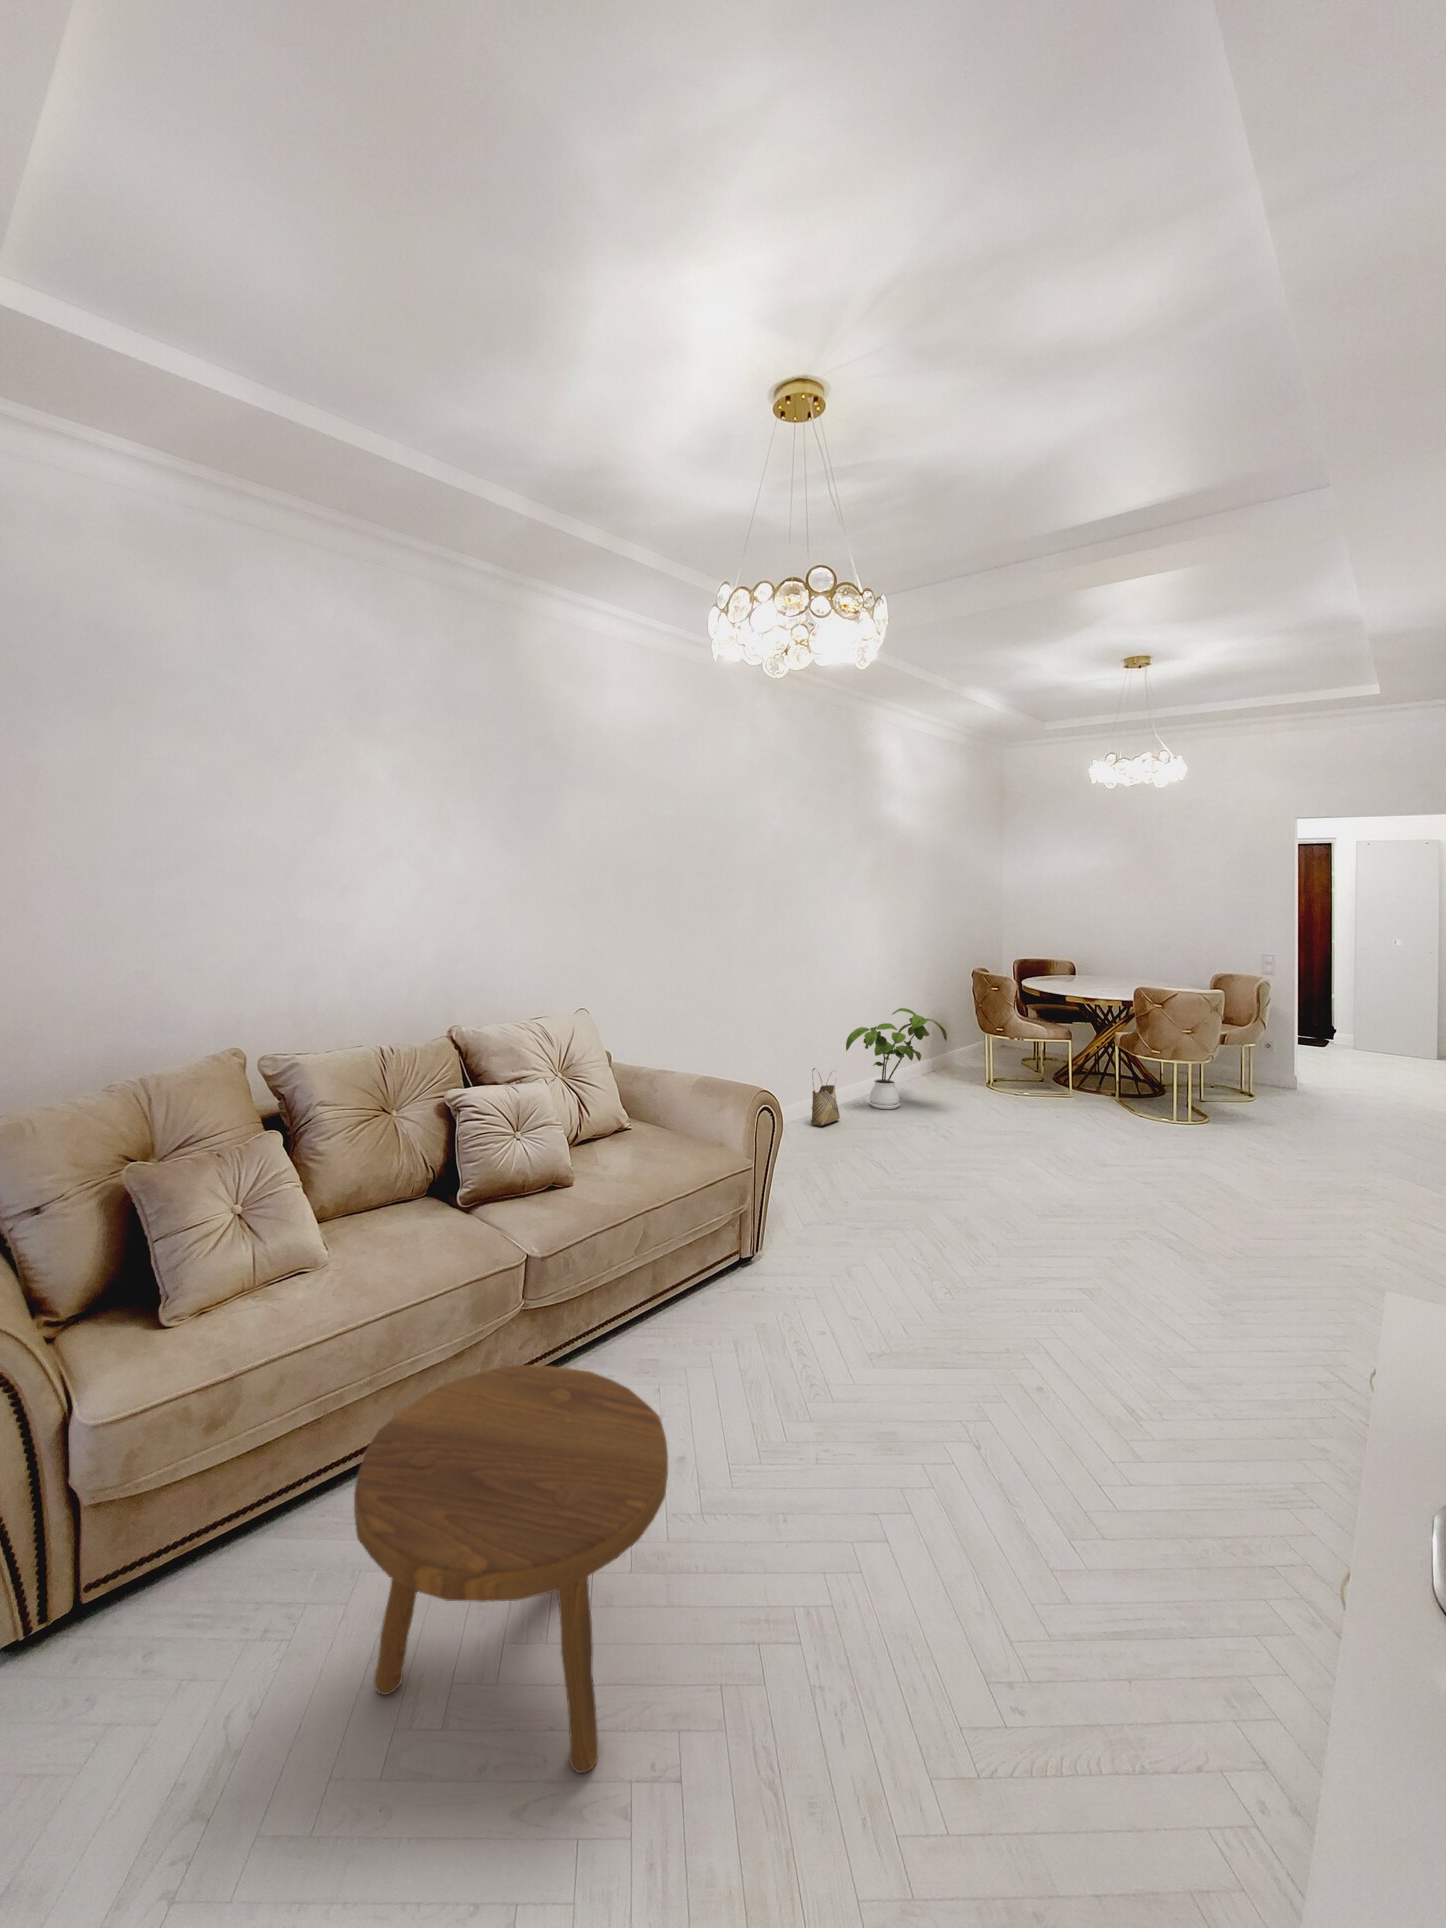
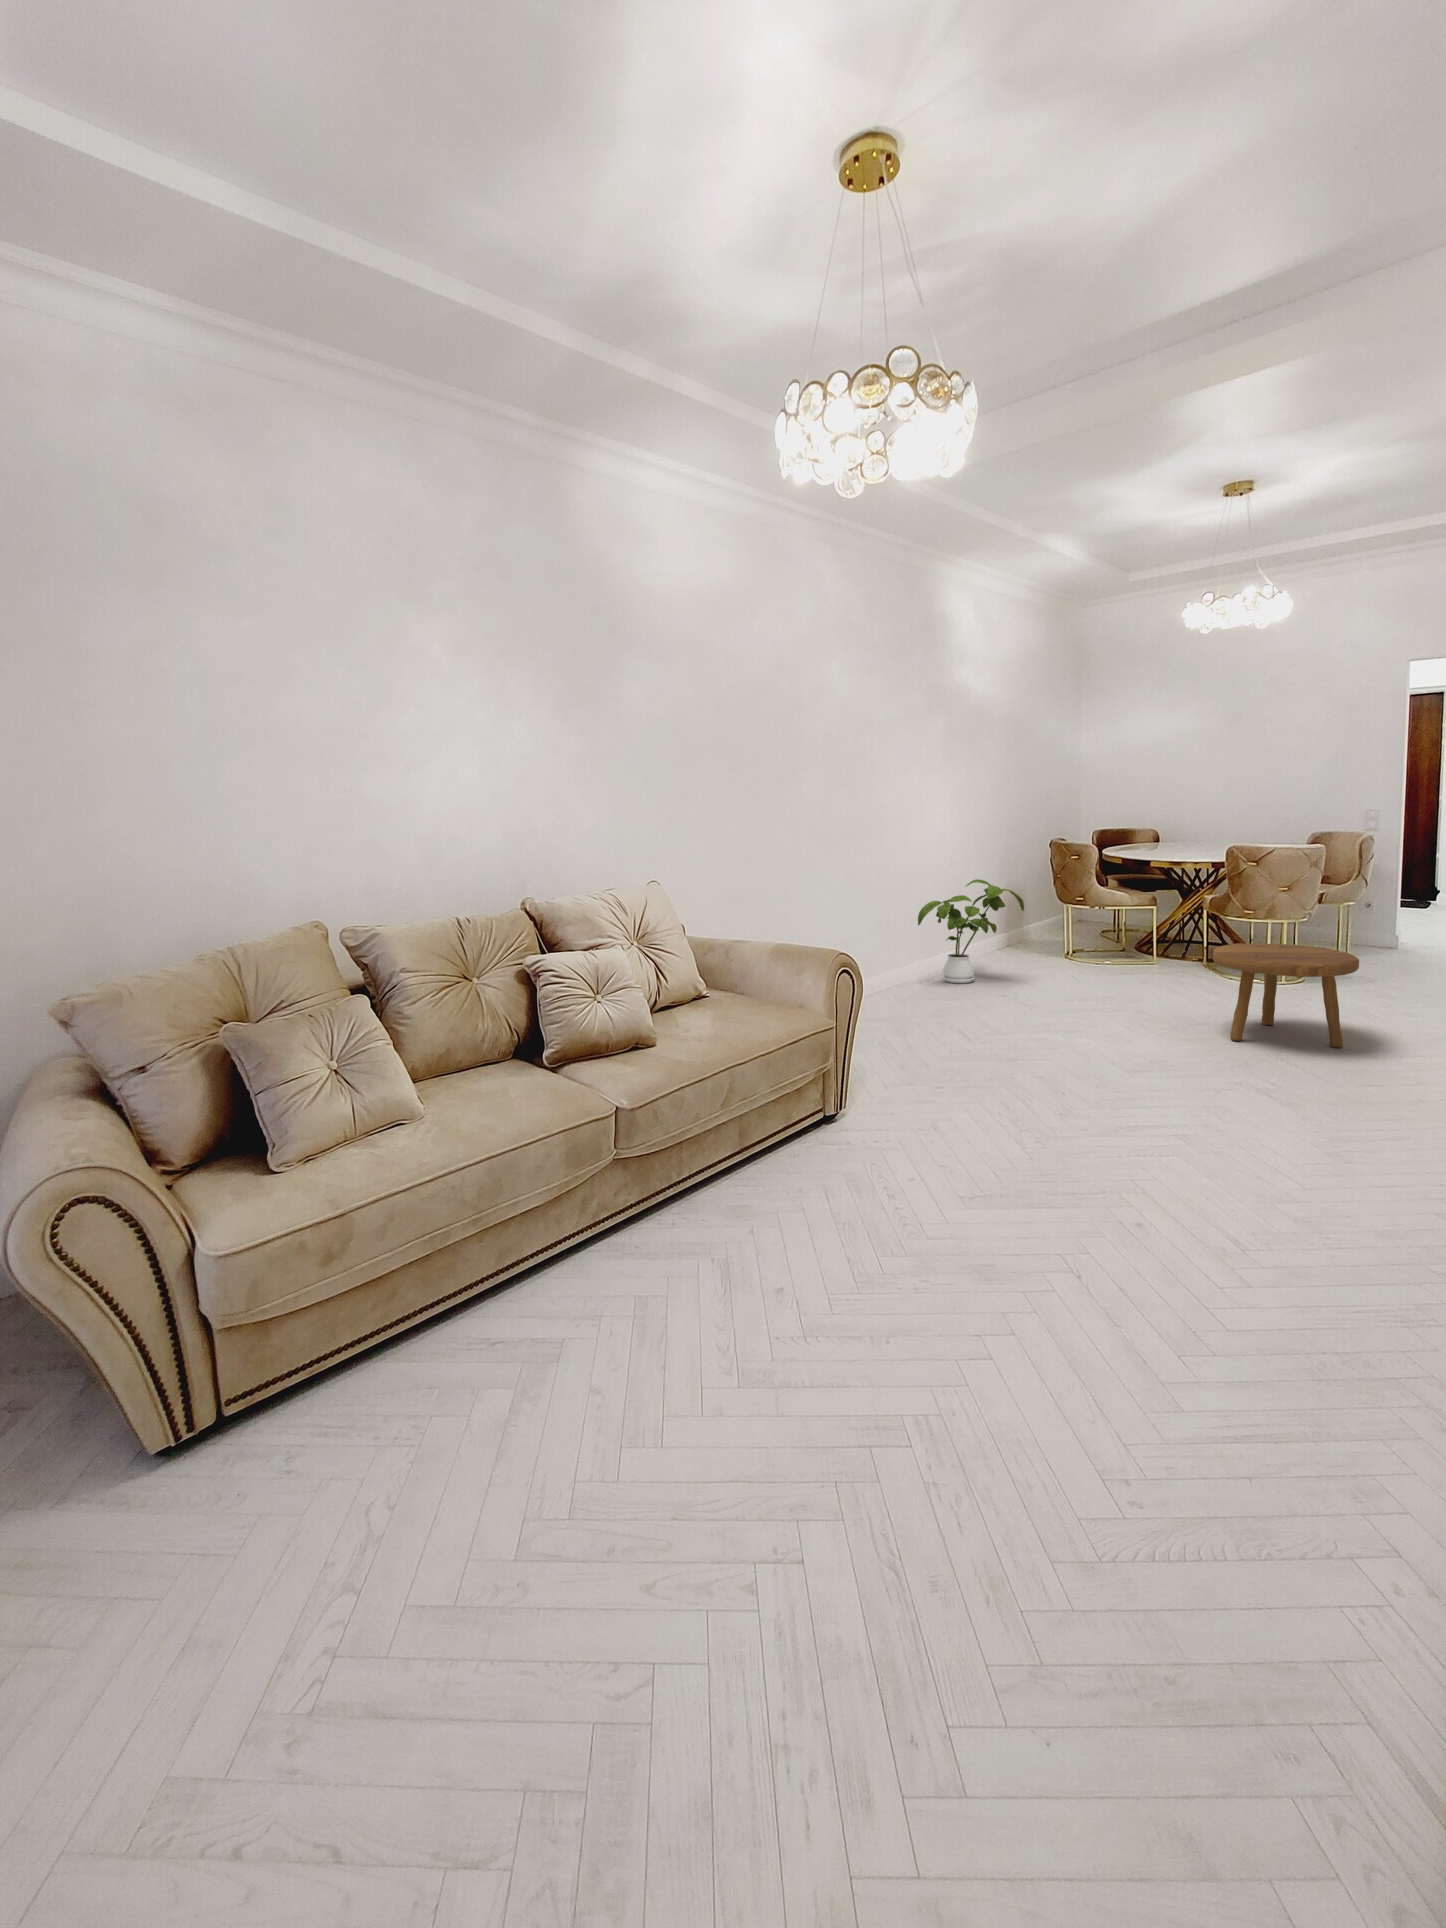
woven basket: present [811,1068,840,1126] -> none [884,943,913,1000]
footstool: present [354,1365,668,1773] -> present [1213,943,1359,1048]

